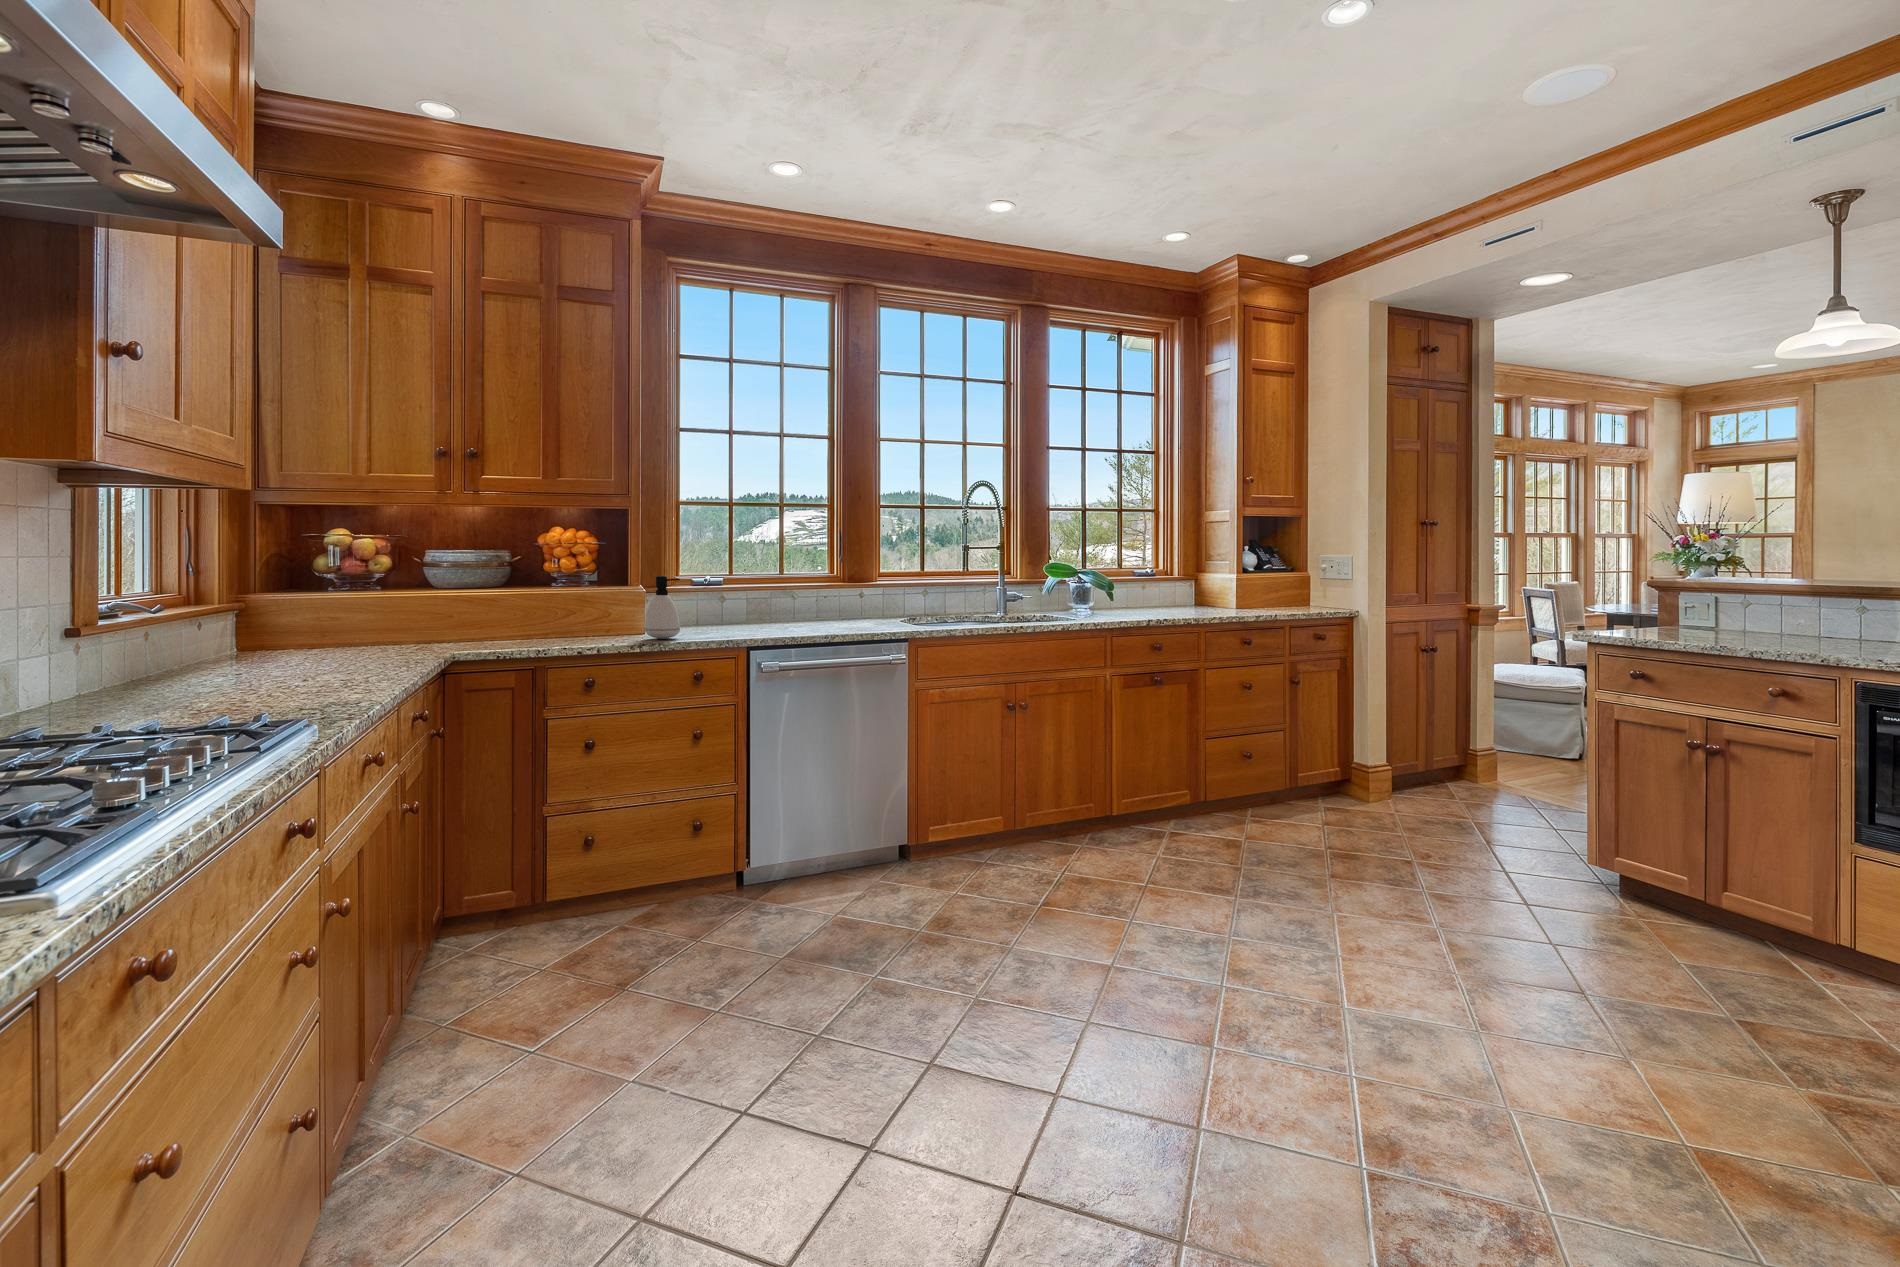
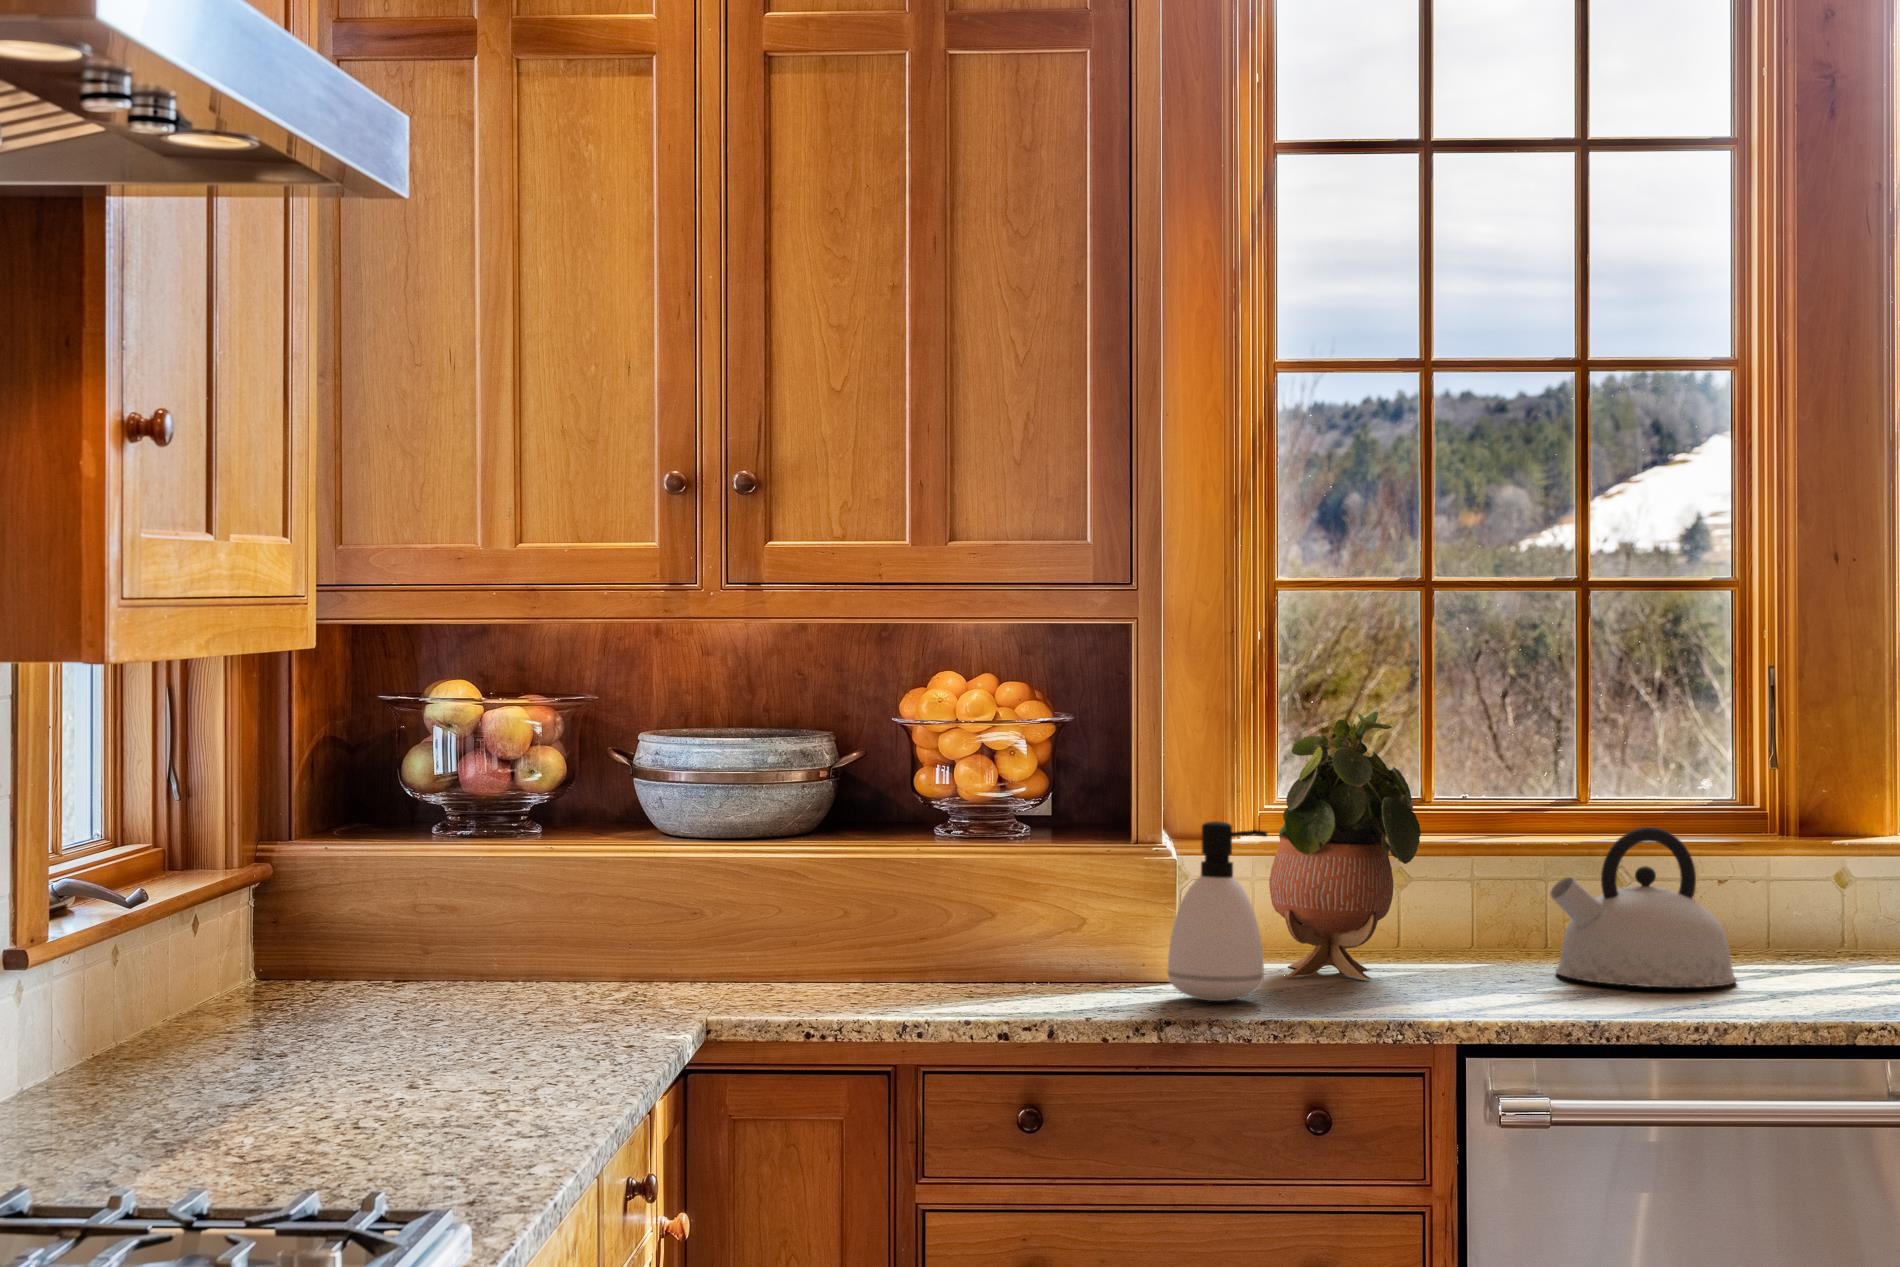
potted plant: none [684,539,737,632] -> present [1269,711,1421,979]
kettle: none [782,578,843,629] -> present [1550,827,1737,987]

